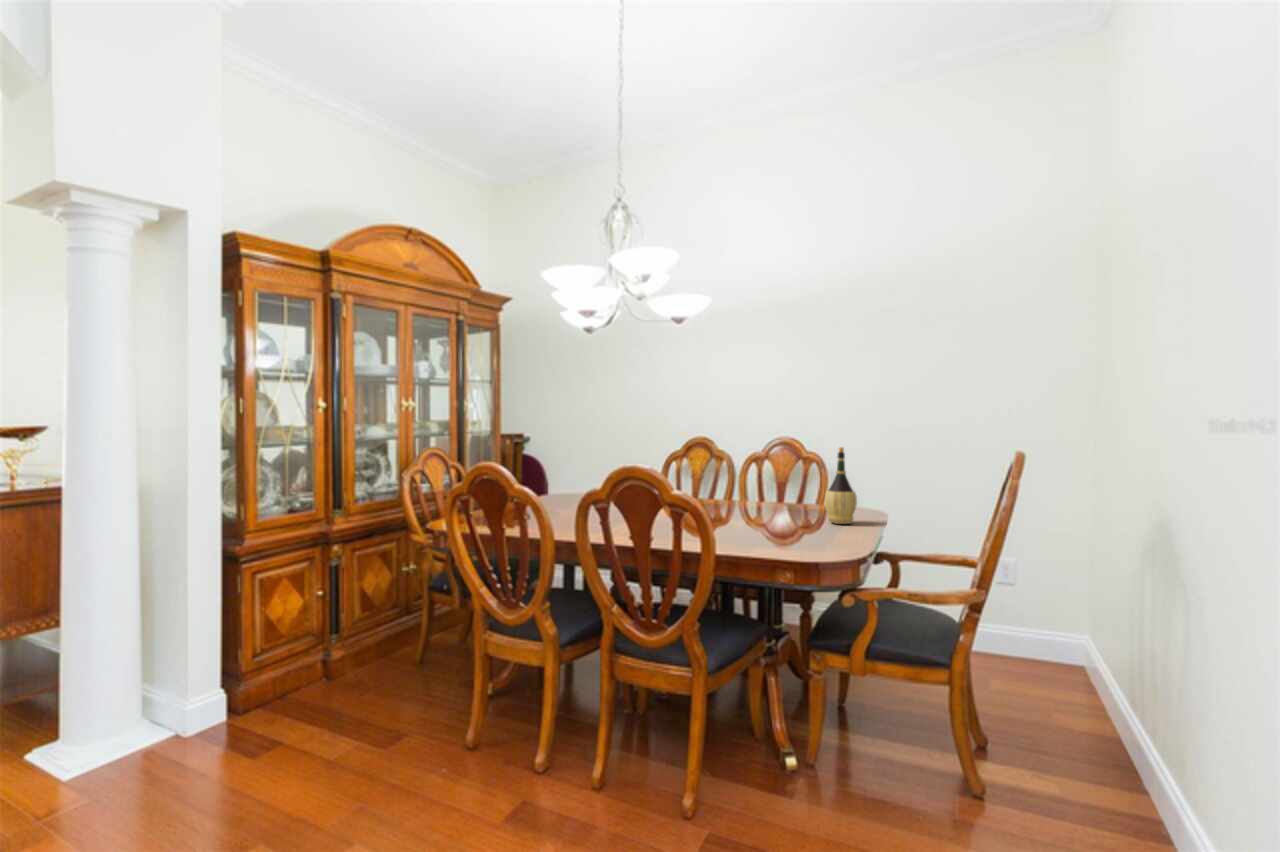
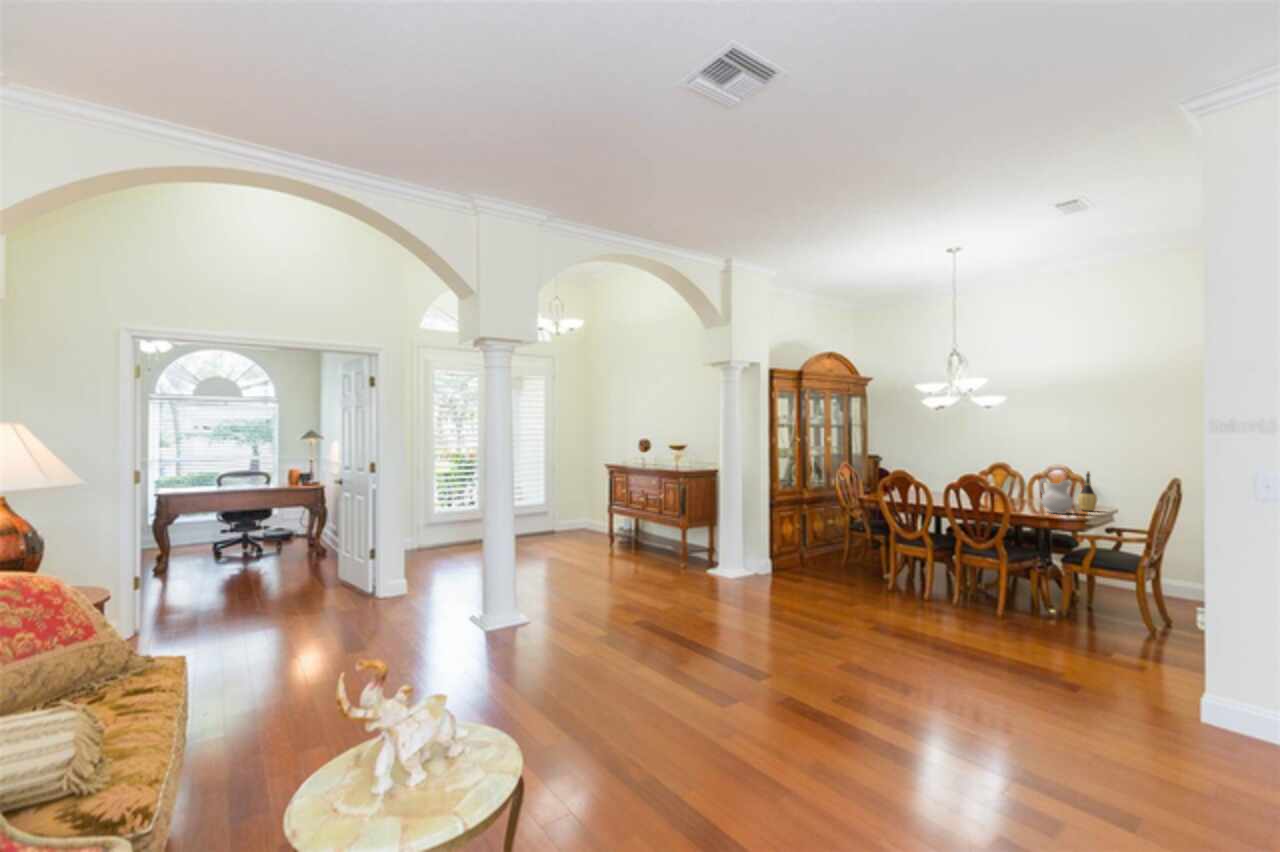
ceramic pitcher: none [763,466,826,542] -> present [1039,478,1073,514]

